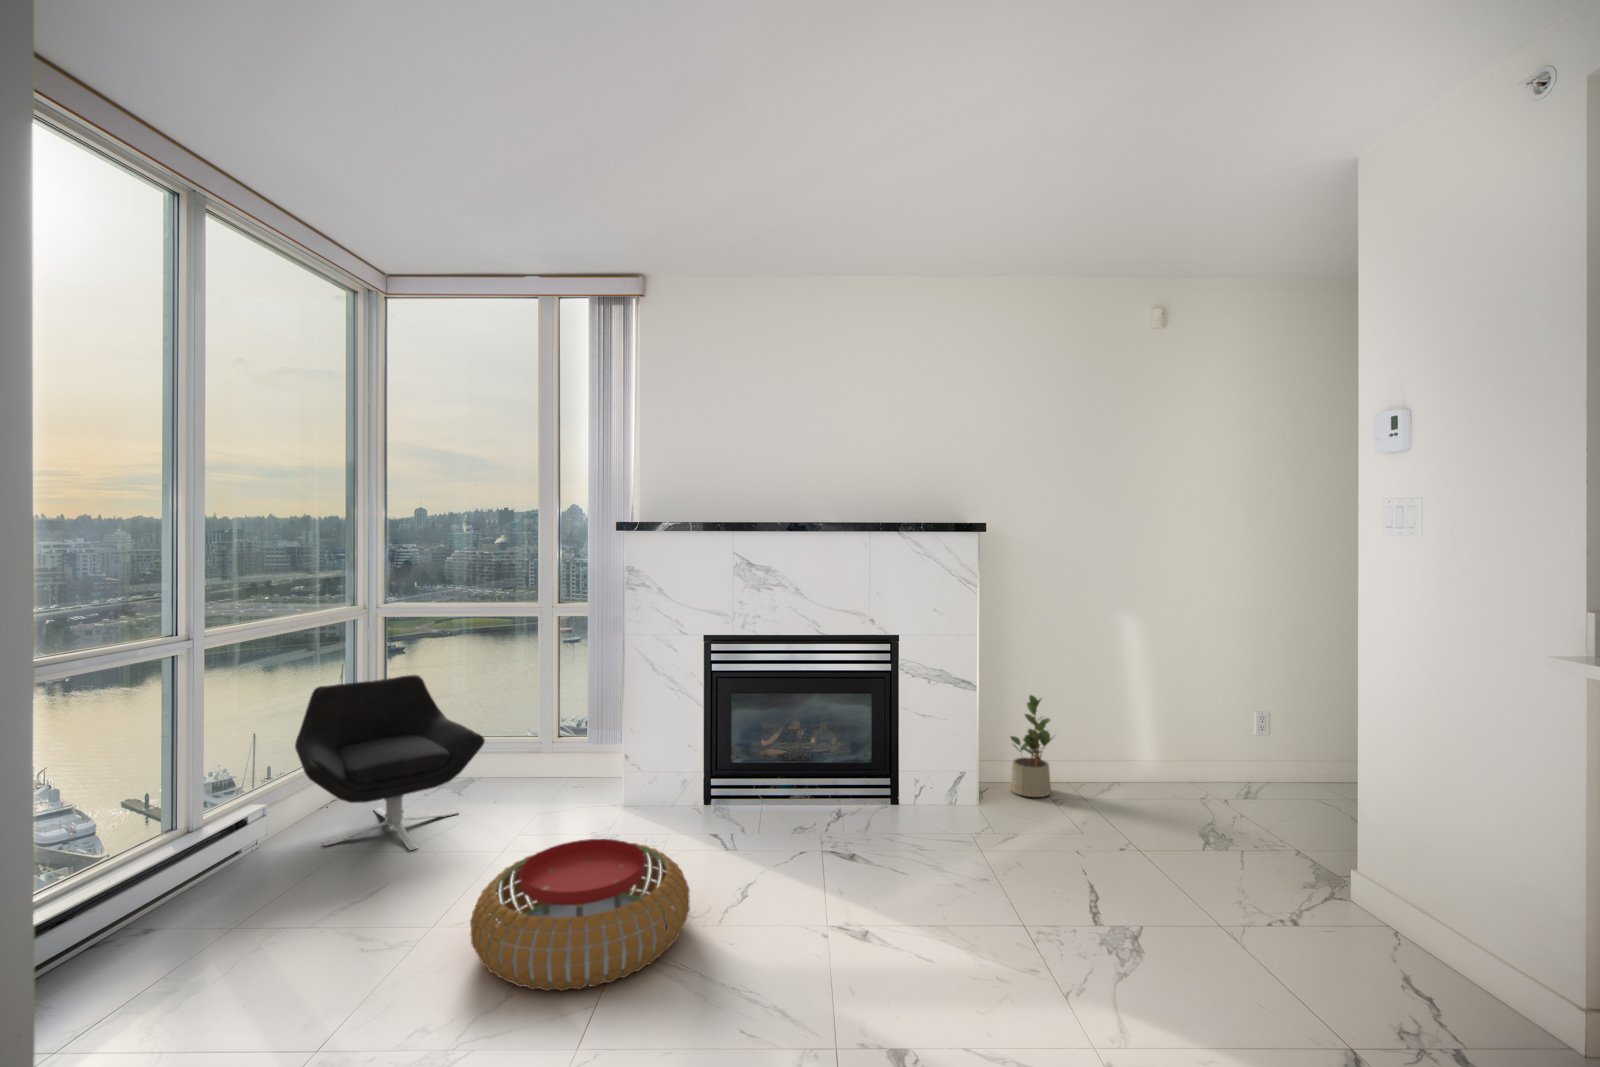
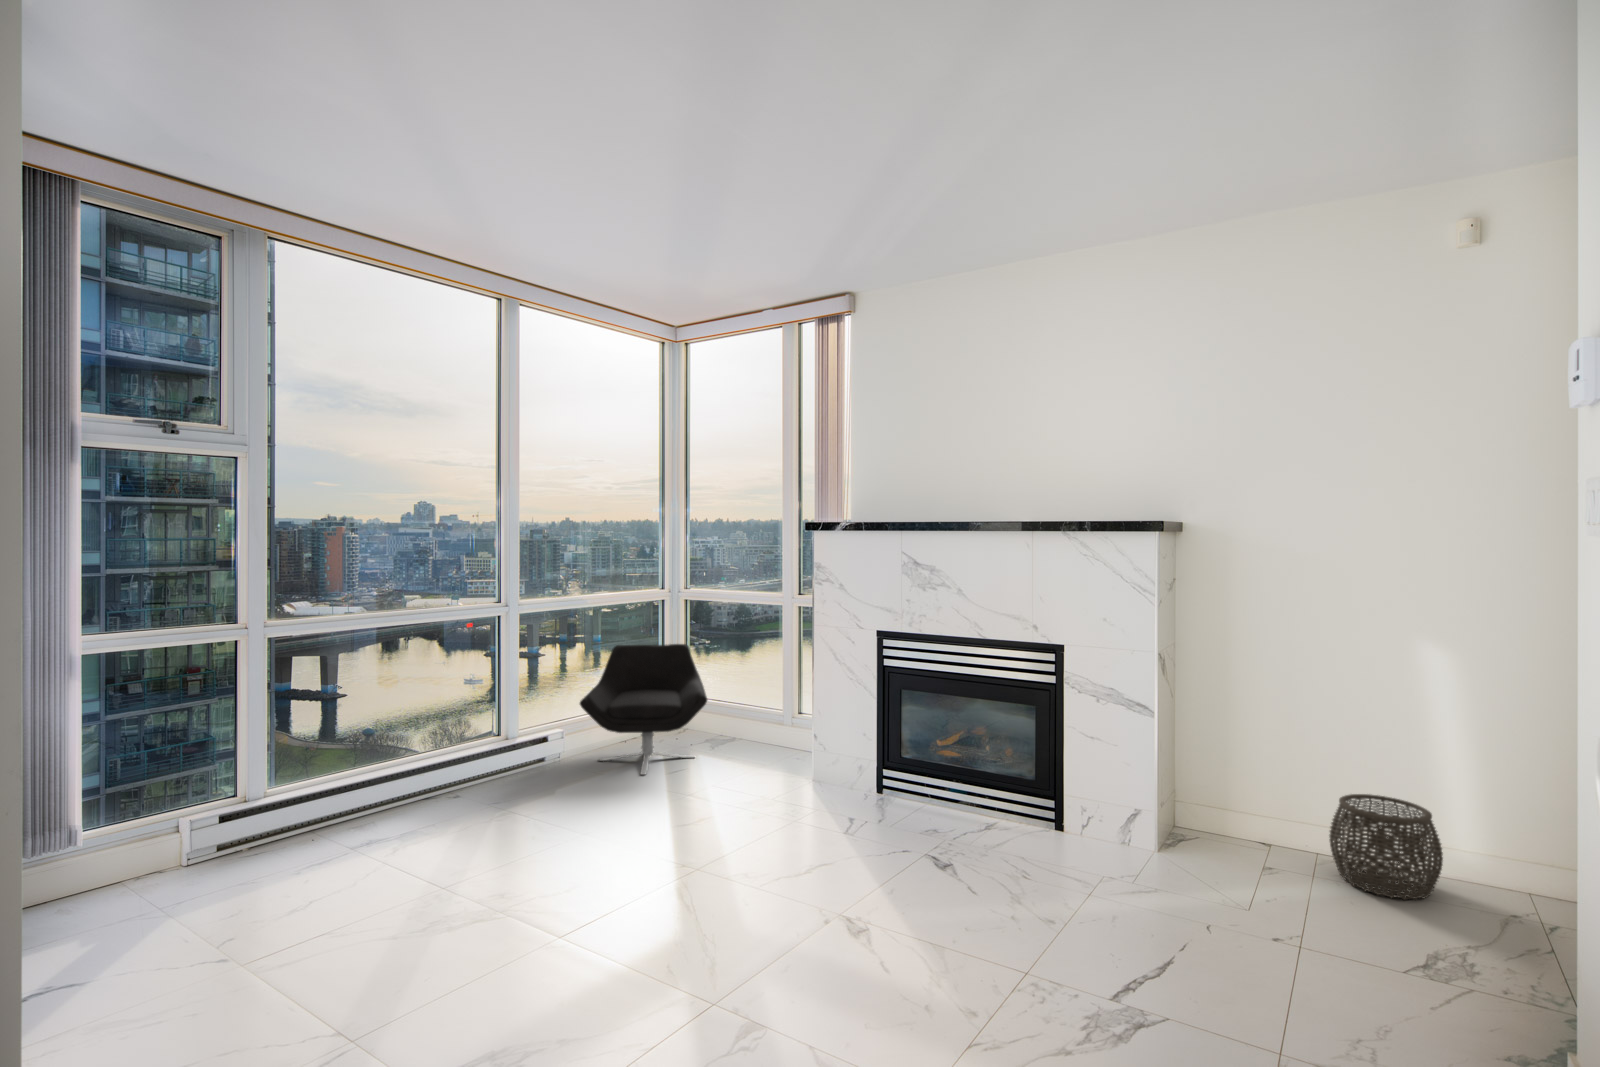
potted plant: present [1011,695,1051,797] -> none [1215,735,1281,863]
woven basket: none [1086,727,1161,801] -> present [1329,794,1443,900]
pouf: present [470,839,690,991] -> none [588,782,761,891]

